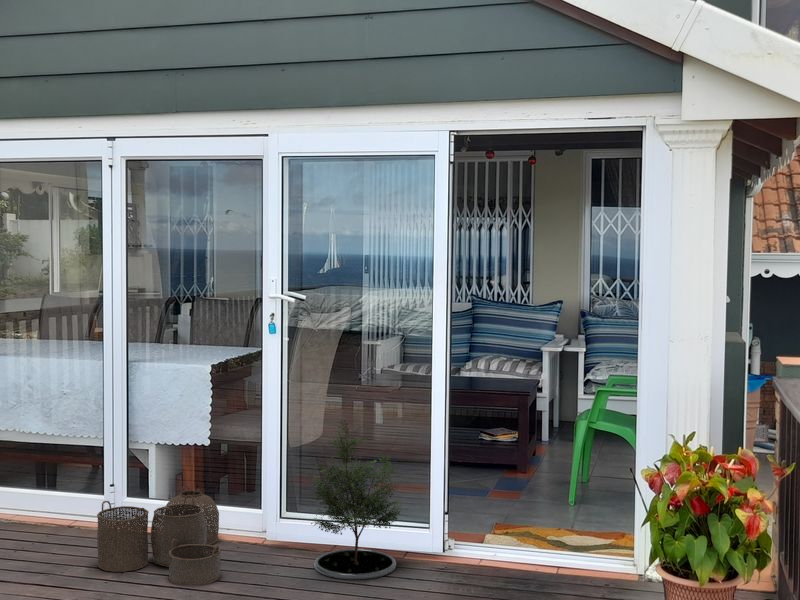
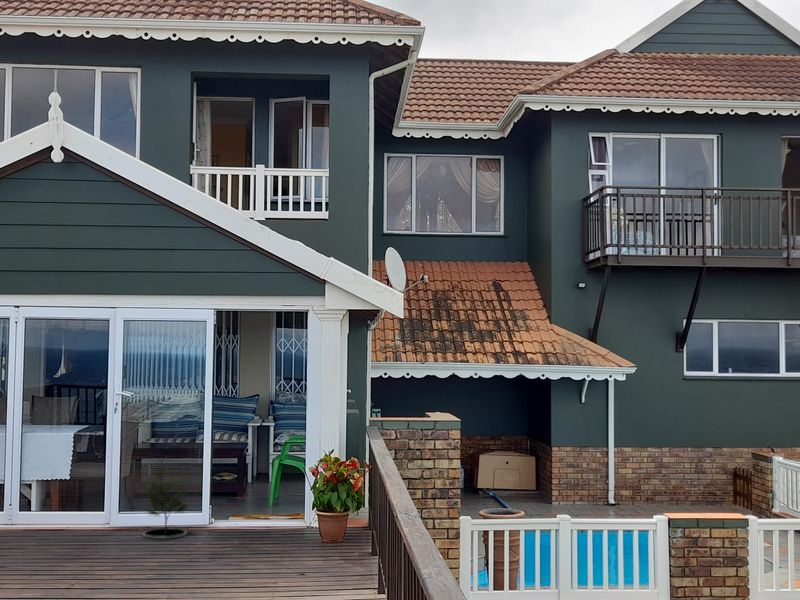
woven basket: present [97,485,220,585] -> none [21,501,95,546]

